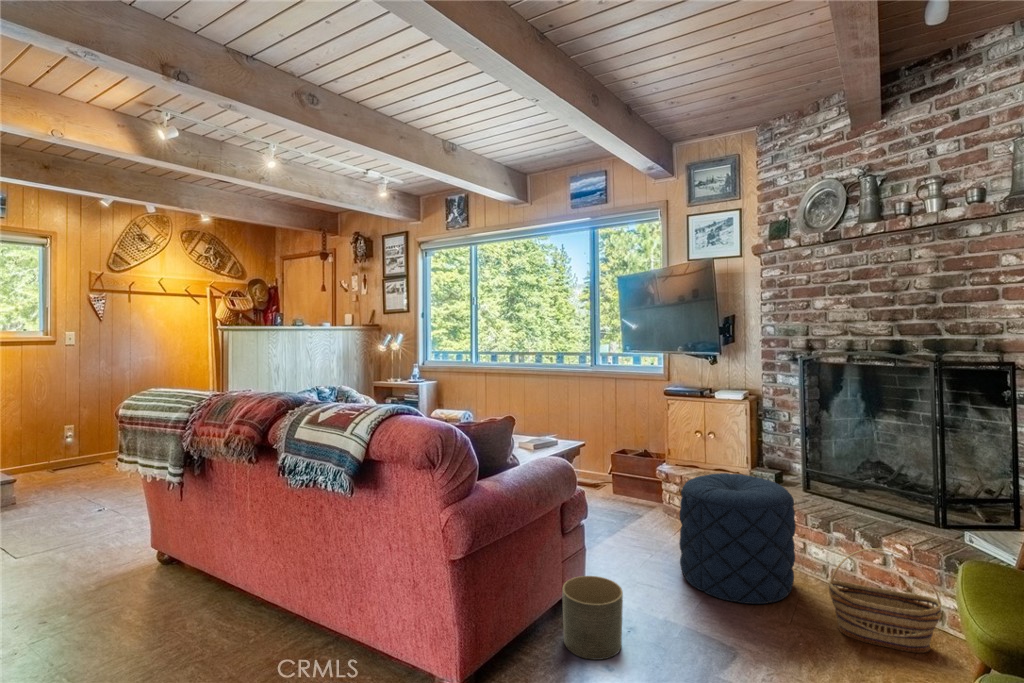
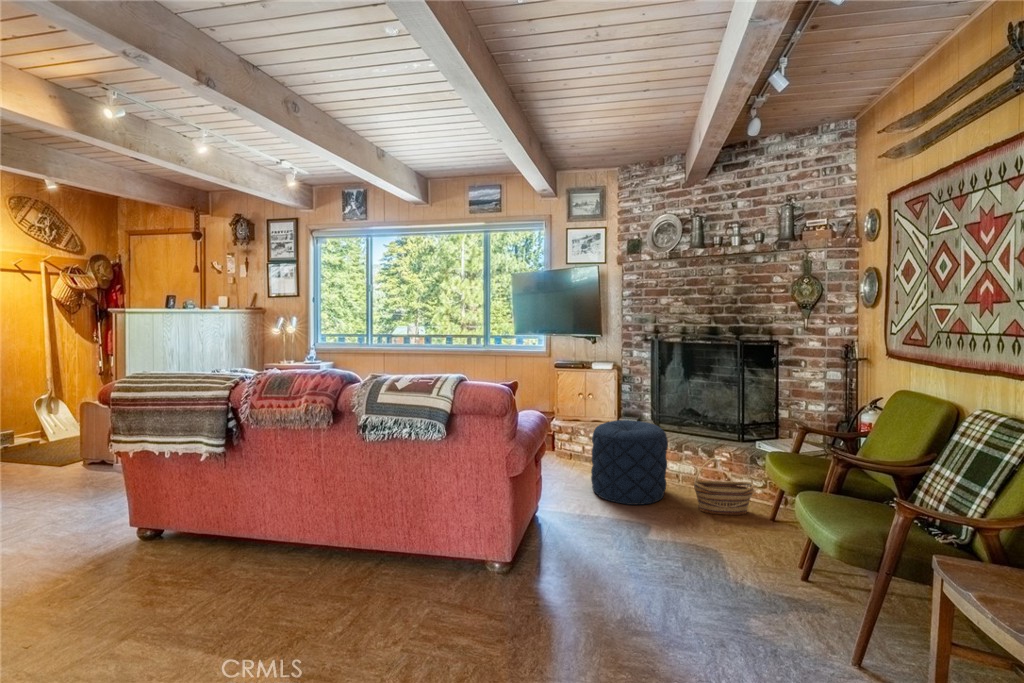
planter: present [562,576,623,660] -> none [547,498,589,552]

